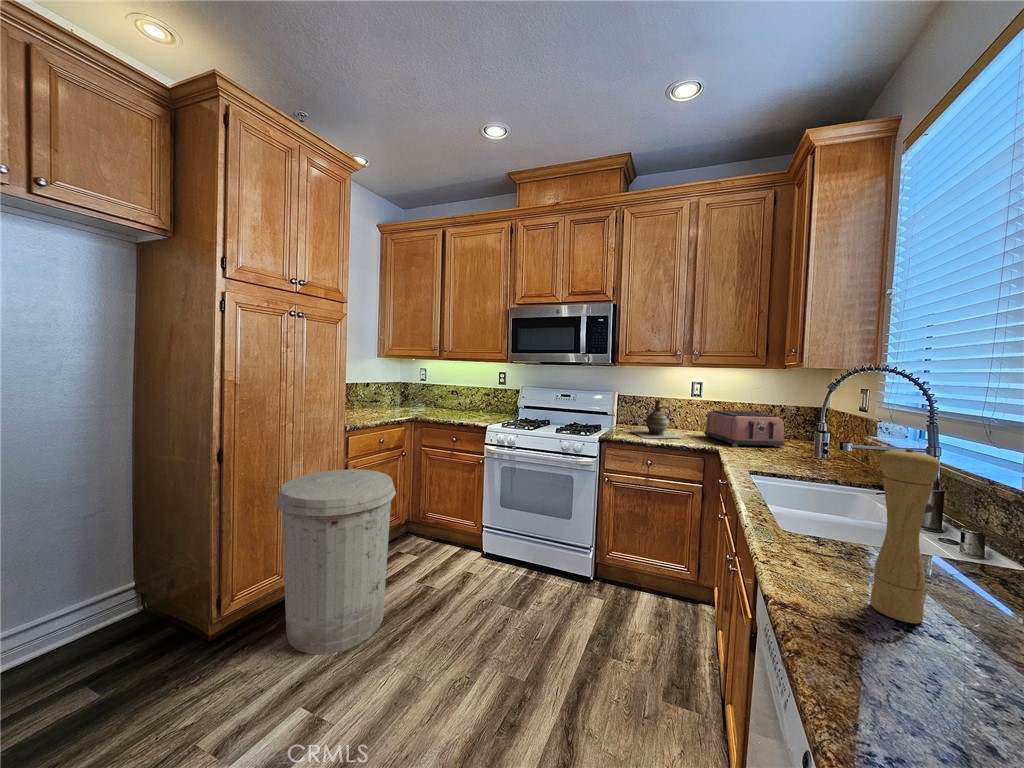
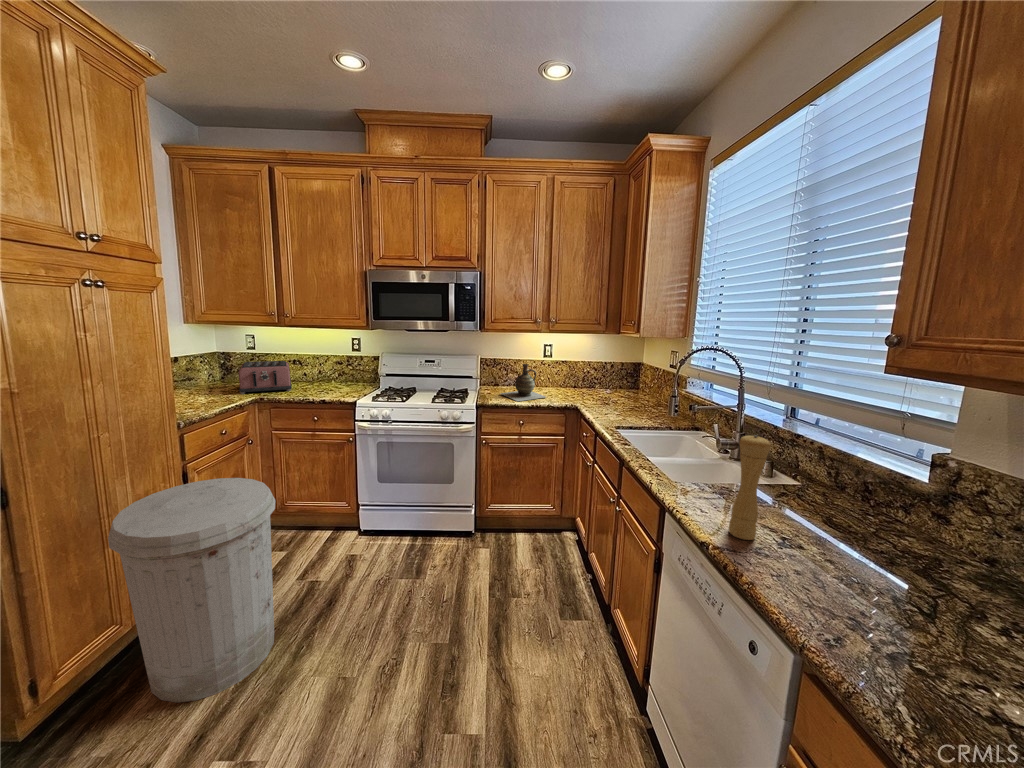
toaster: present [704,410,785,448] -> present [239,361,292,394]

